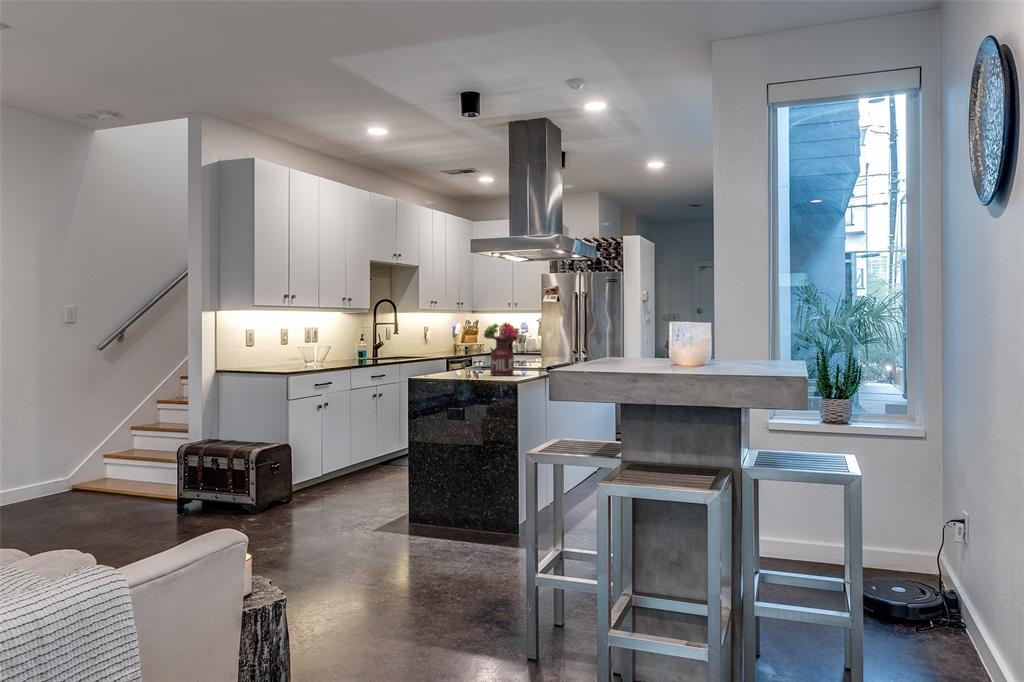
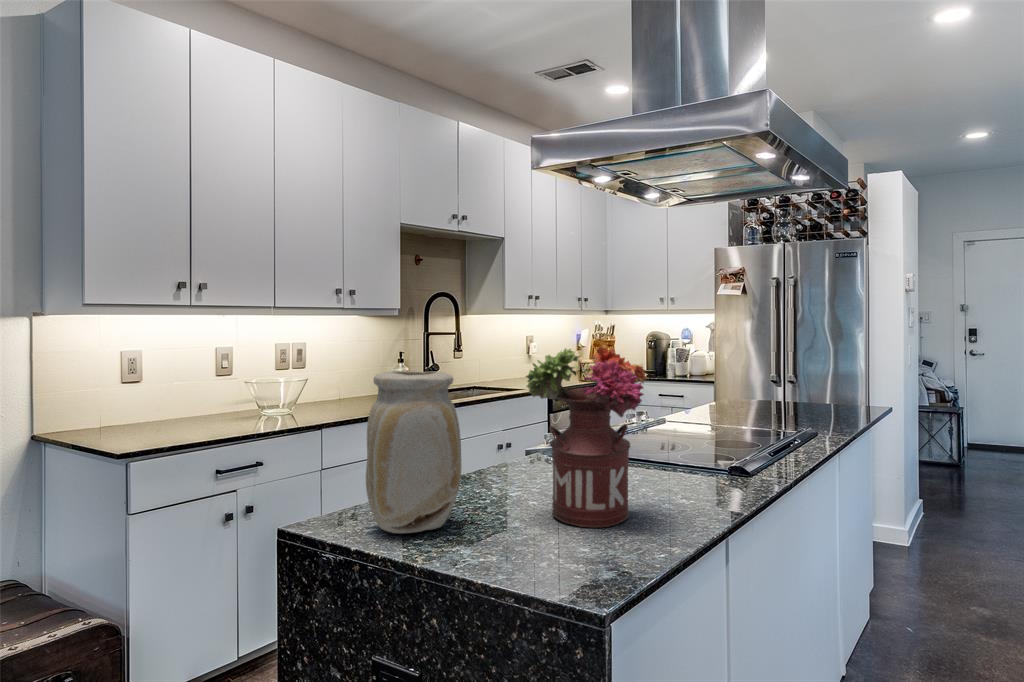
vase: none [438,330,466,377] -> present [366,371,461,533]

